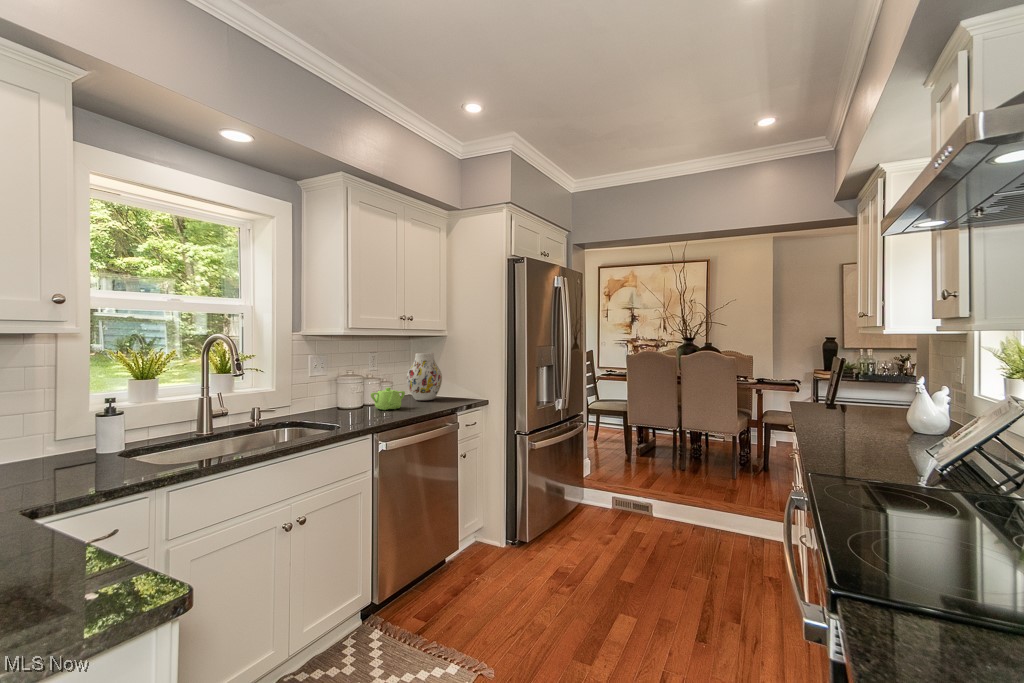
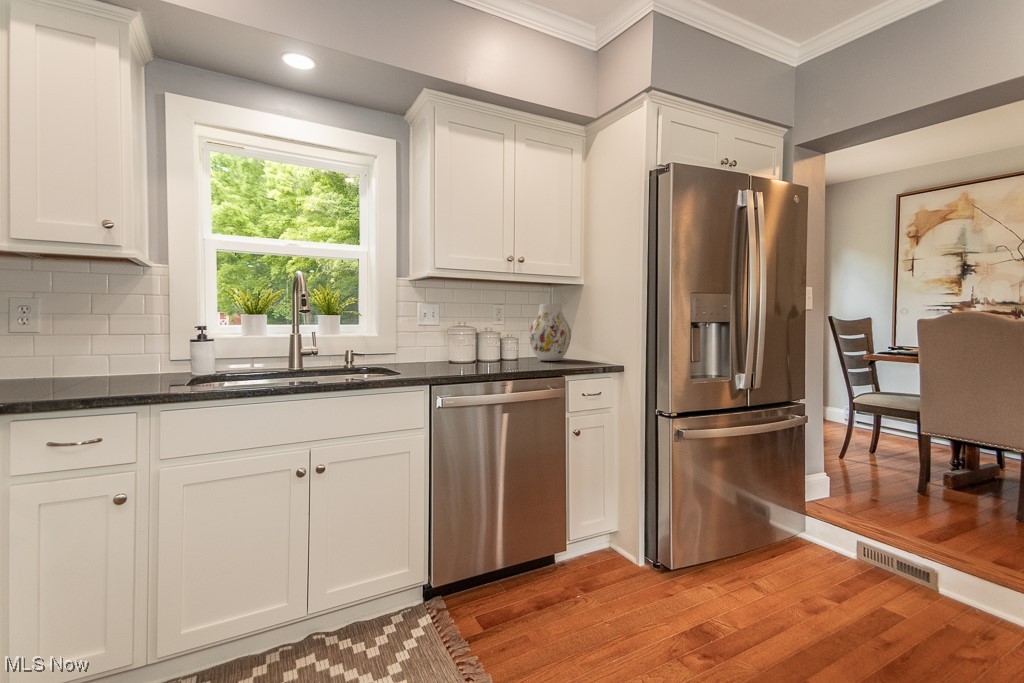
teapot: present [371,388,405,410] -> none [466,341,507,366]

